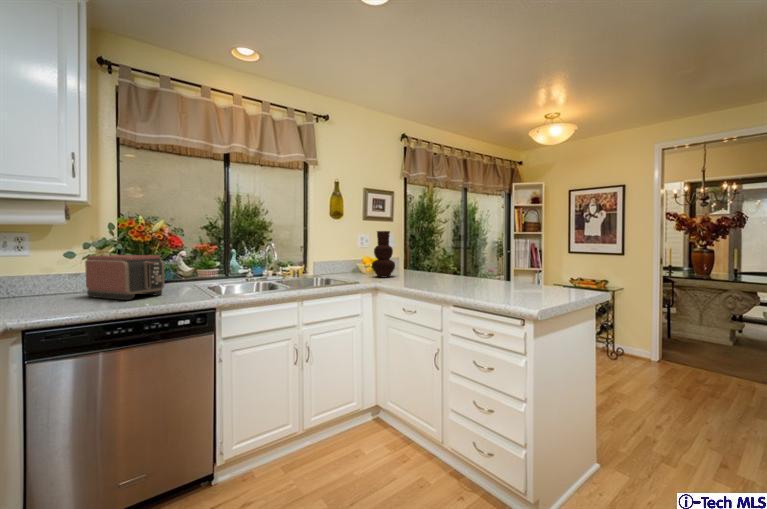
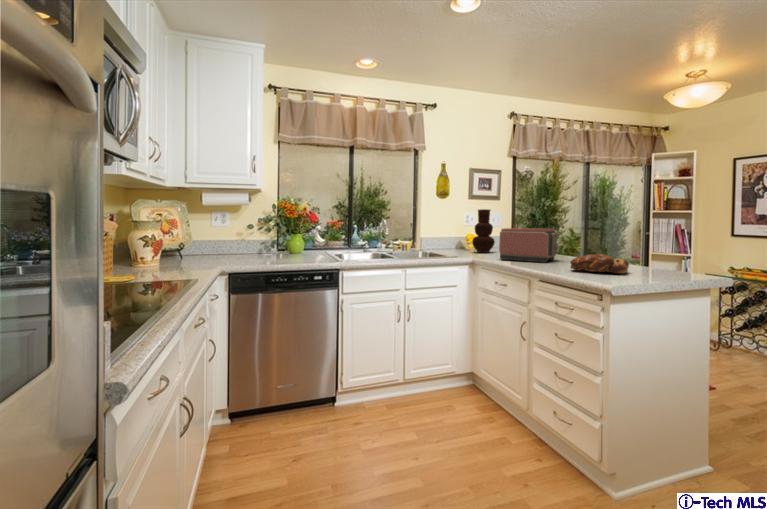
toaster: present [85,255,164,300] -> present [499,228,561,262]
bread loaf: none [492,279,549,300] -> present [570,254,629,273]

